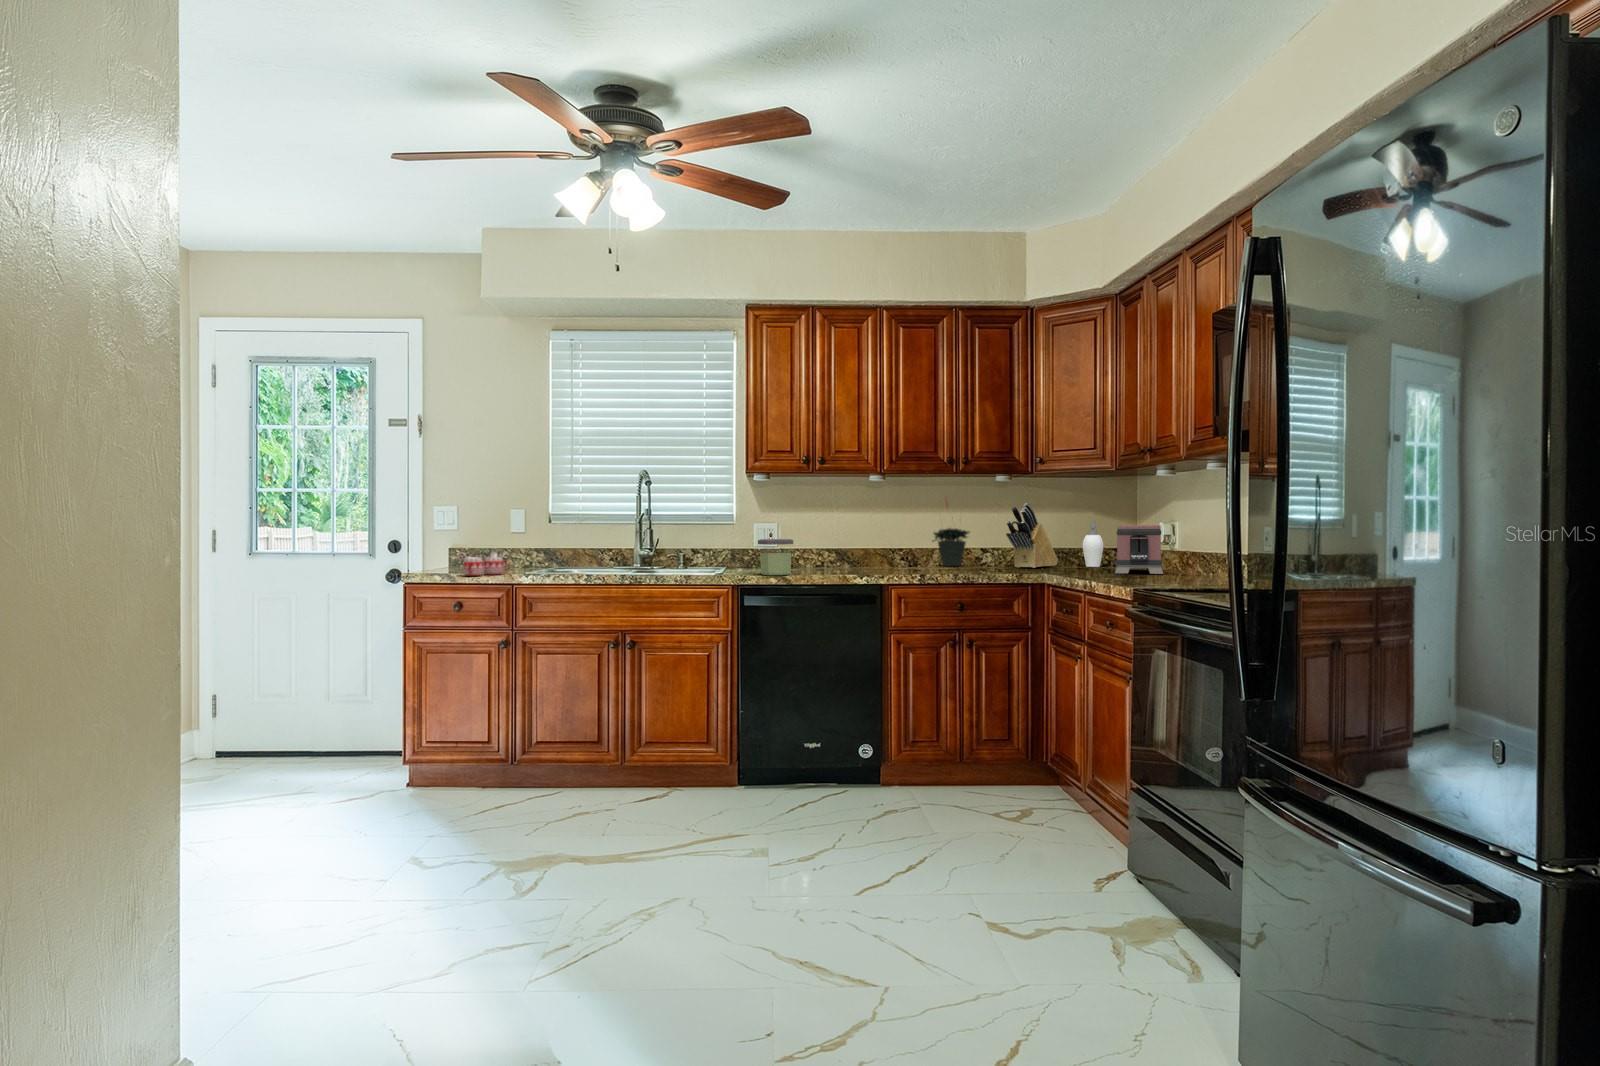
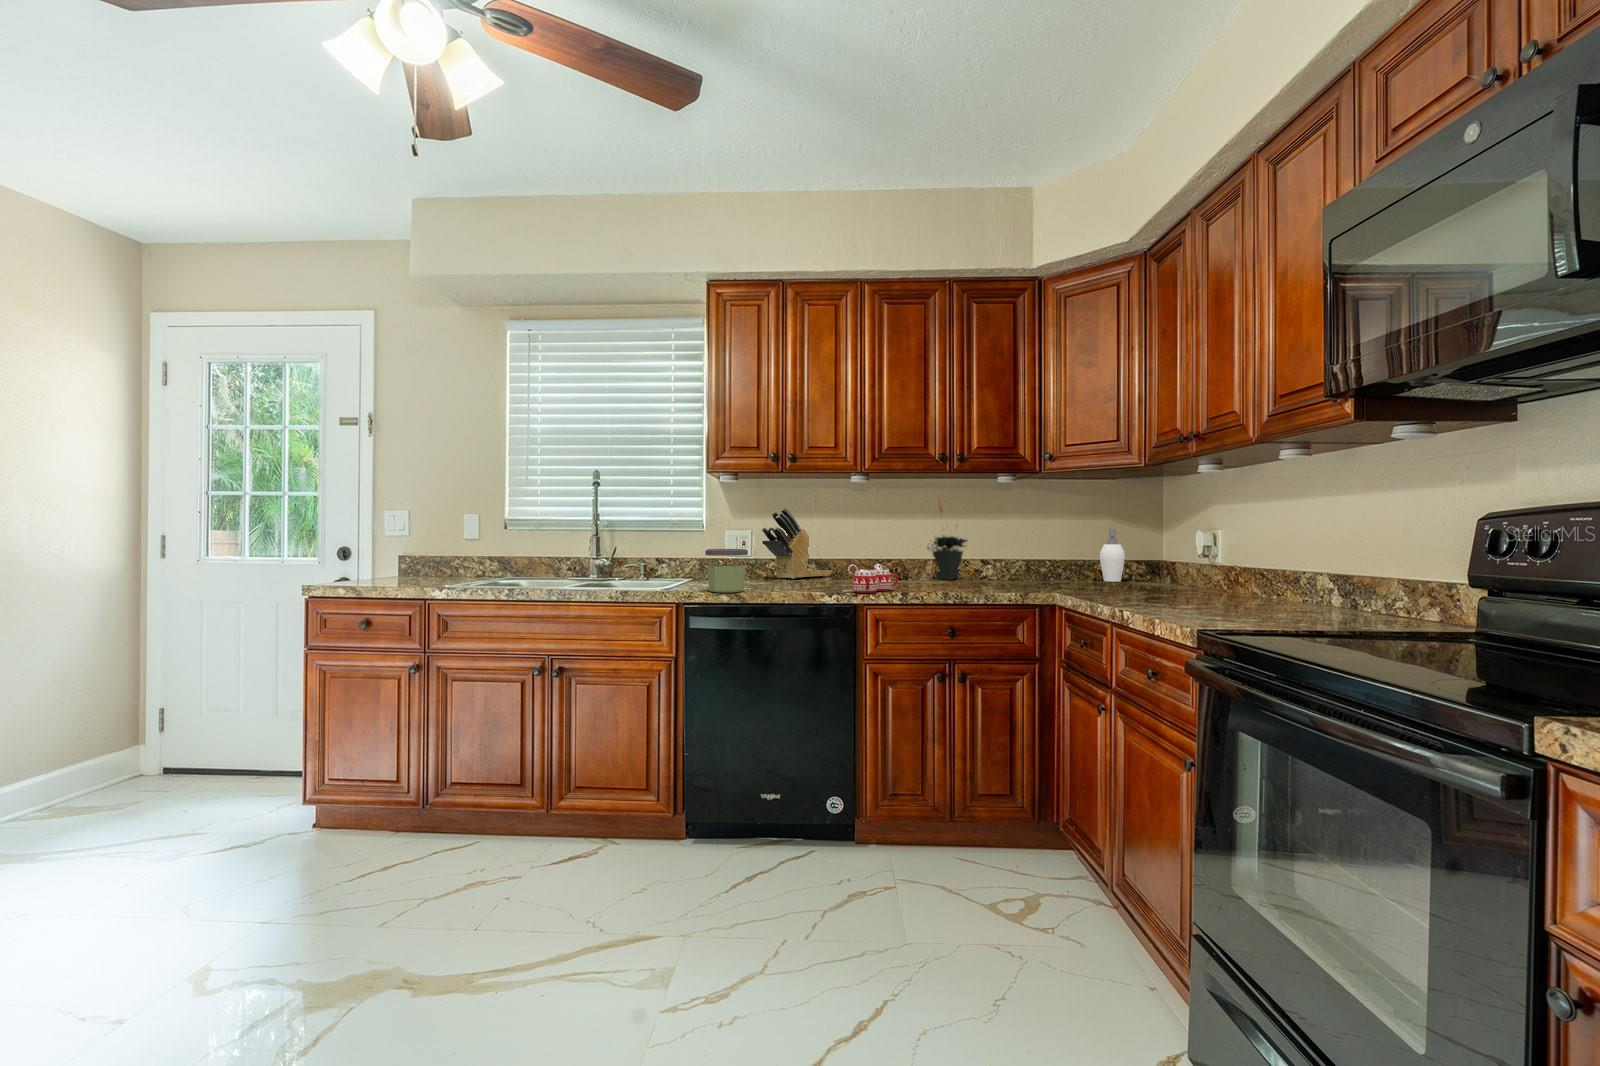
knife block: present [1006,503,1058,568] -> present [762,508,833,579]
toaster: present [1115,525,1163,574] -> none [1142,534,1210,595]
mug: present [457,552,511,576] -> present [843,564,898,593]

